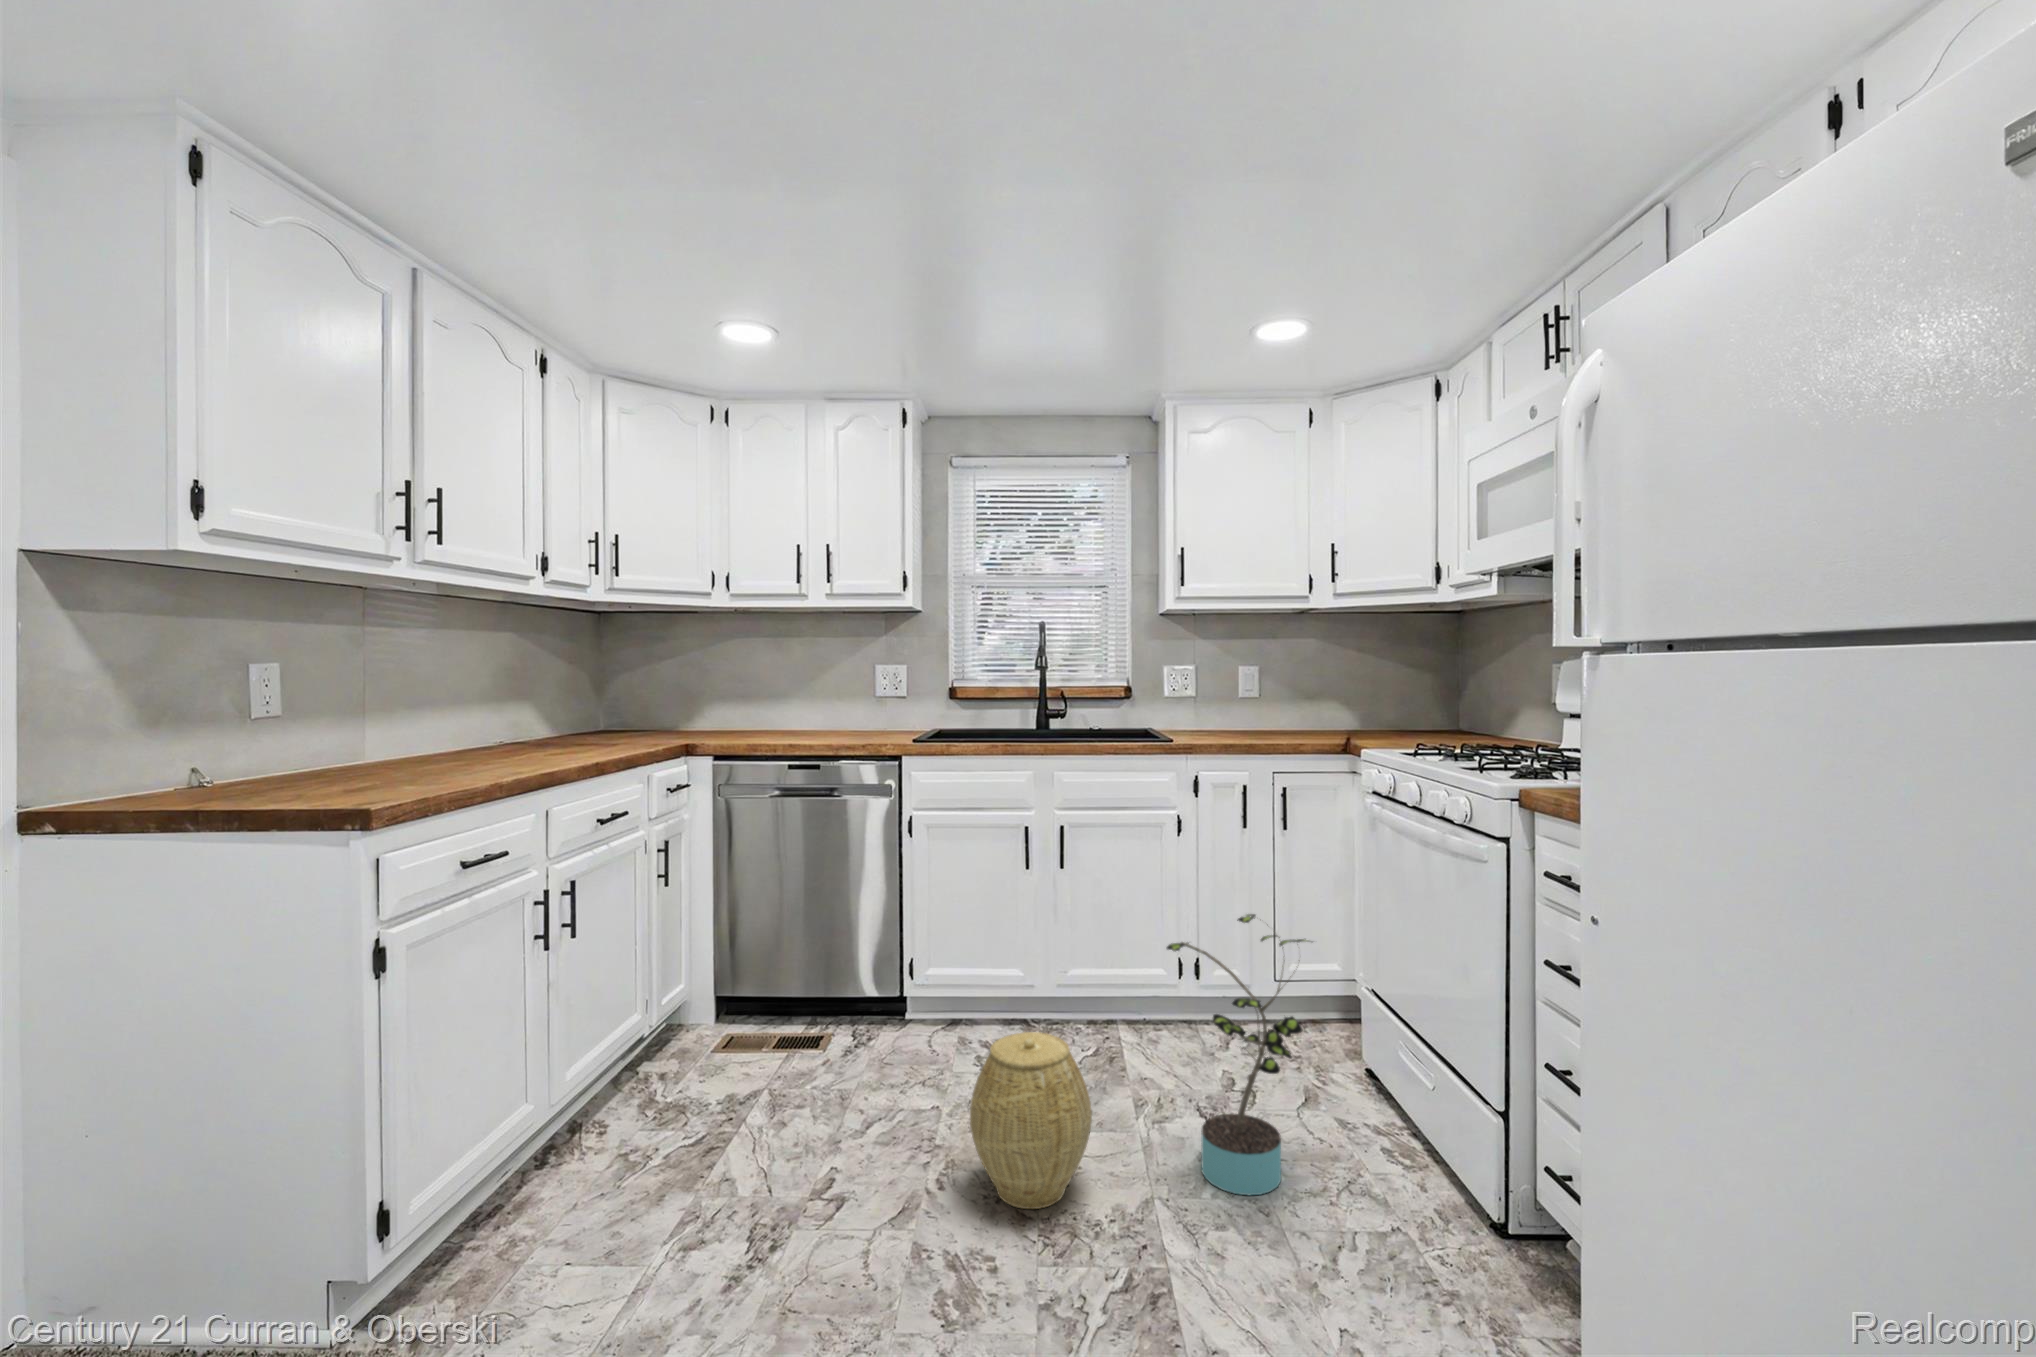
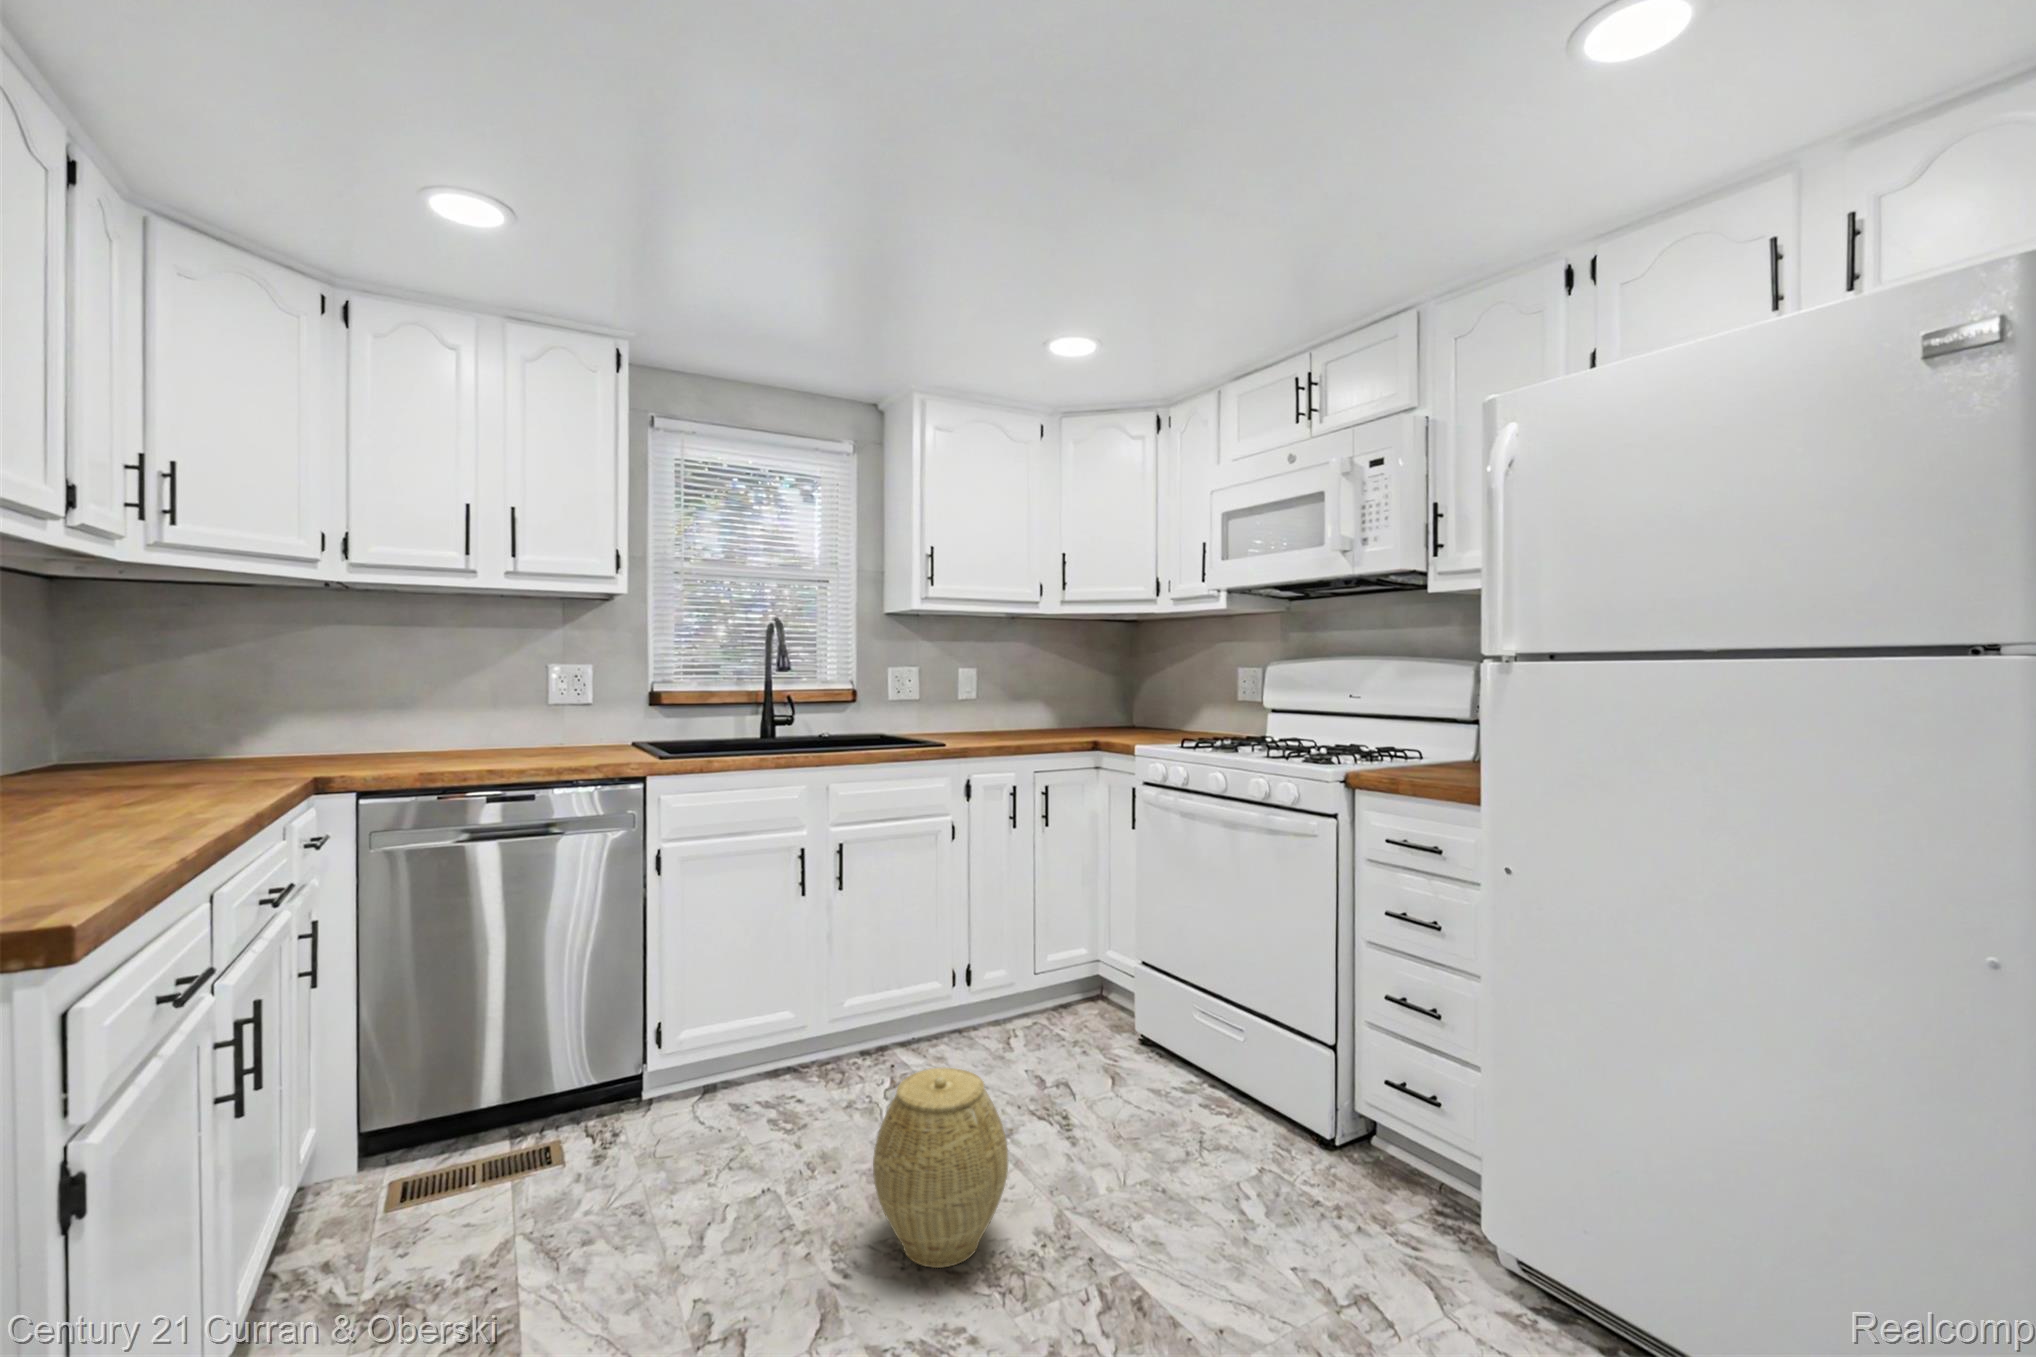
potted plant: present [1167,914,1309,1195] -> none [1041,907,1189,1181]

